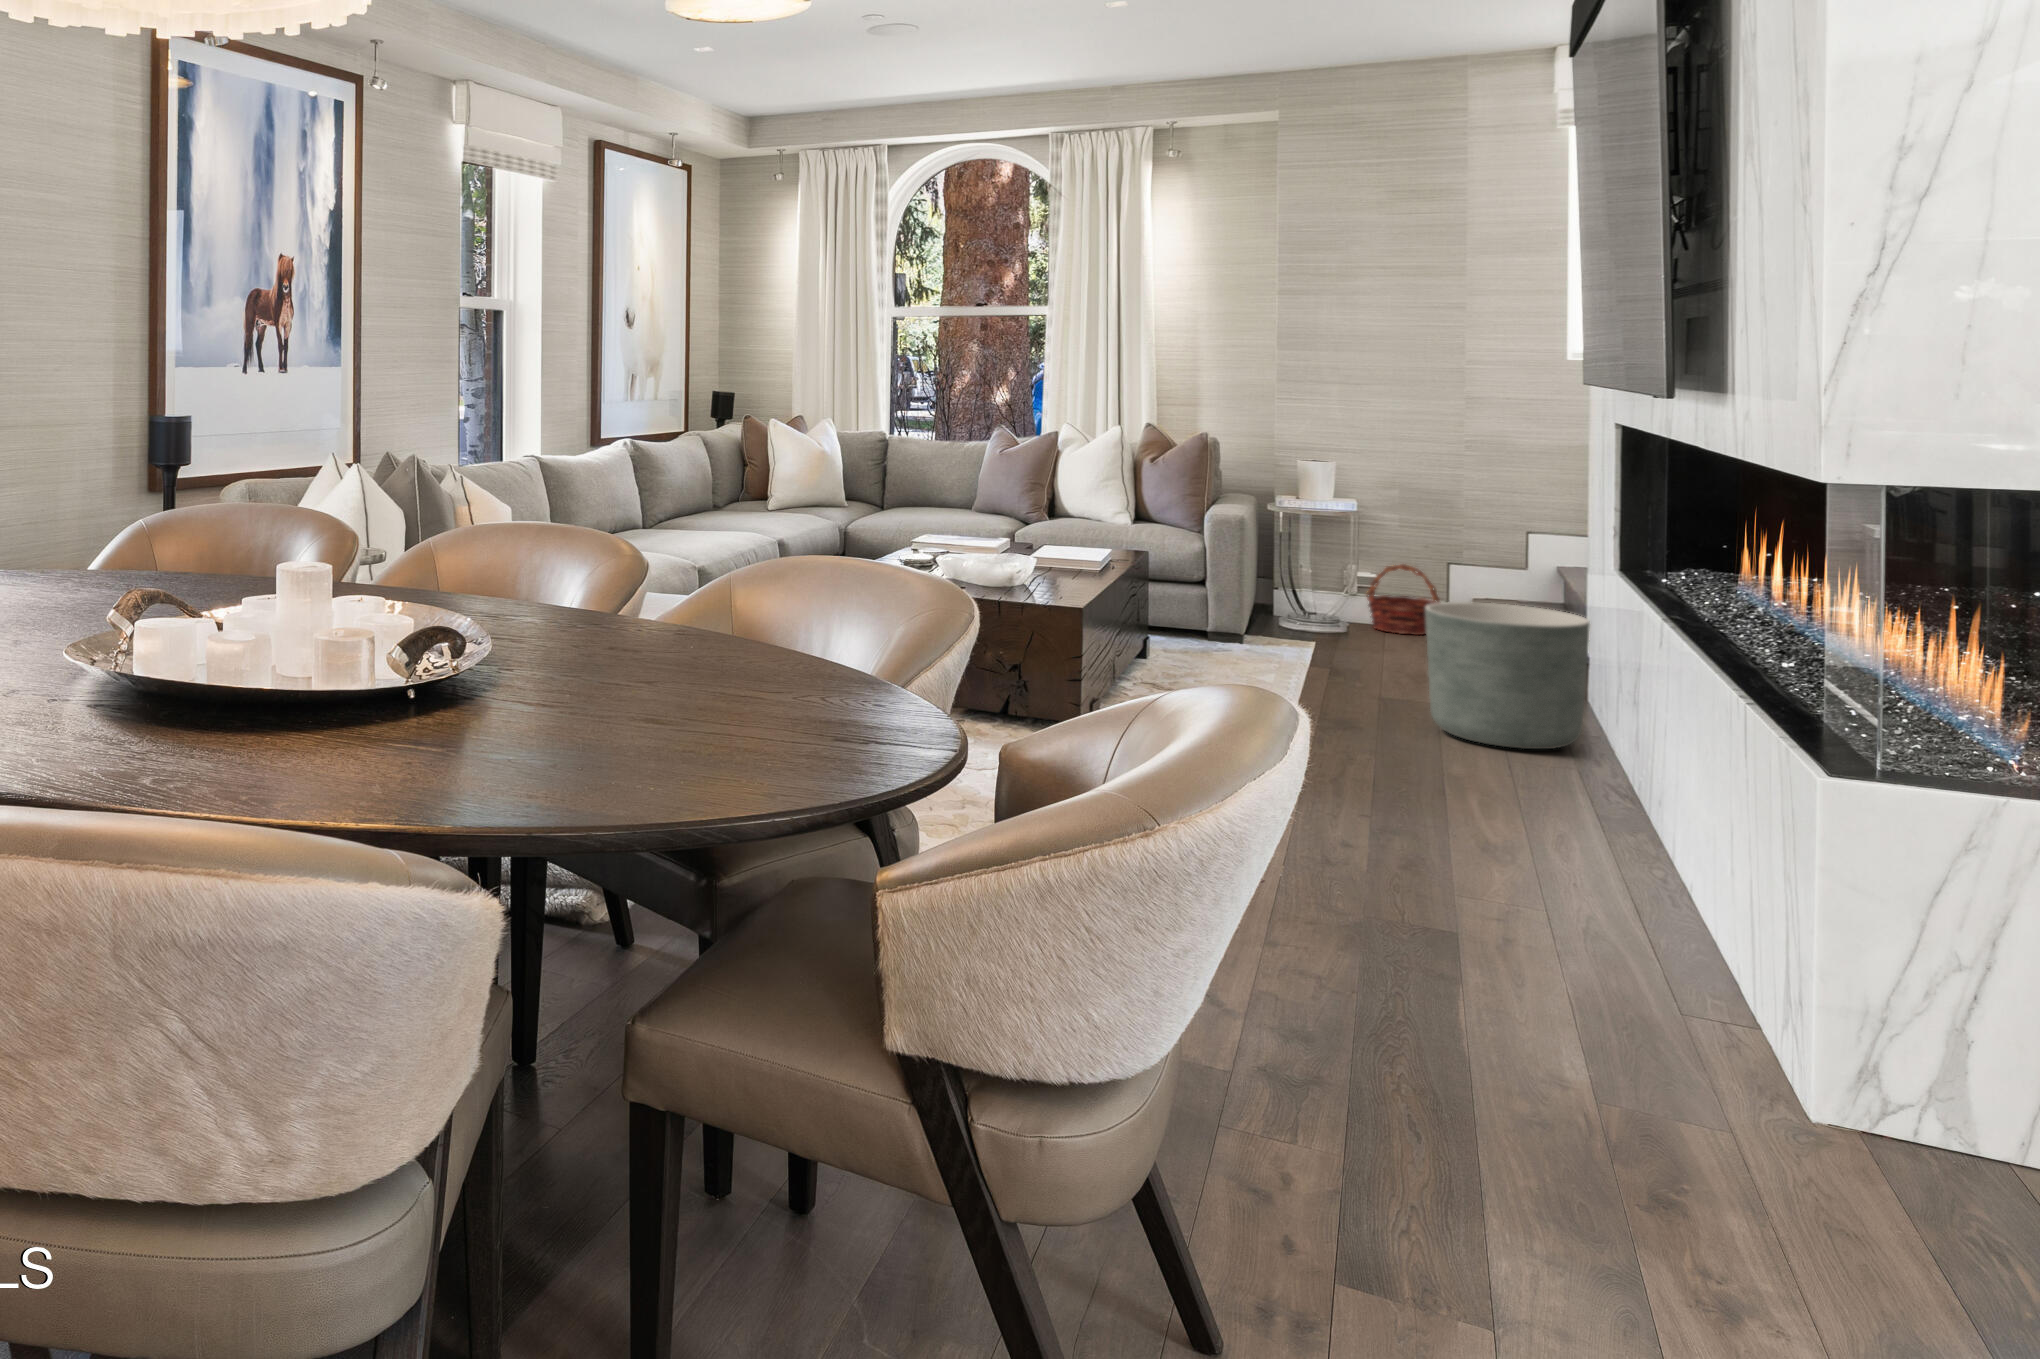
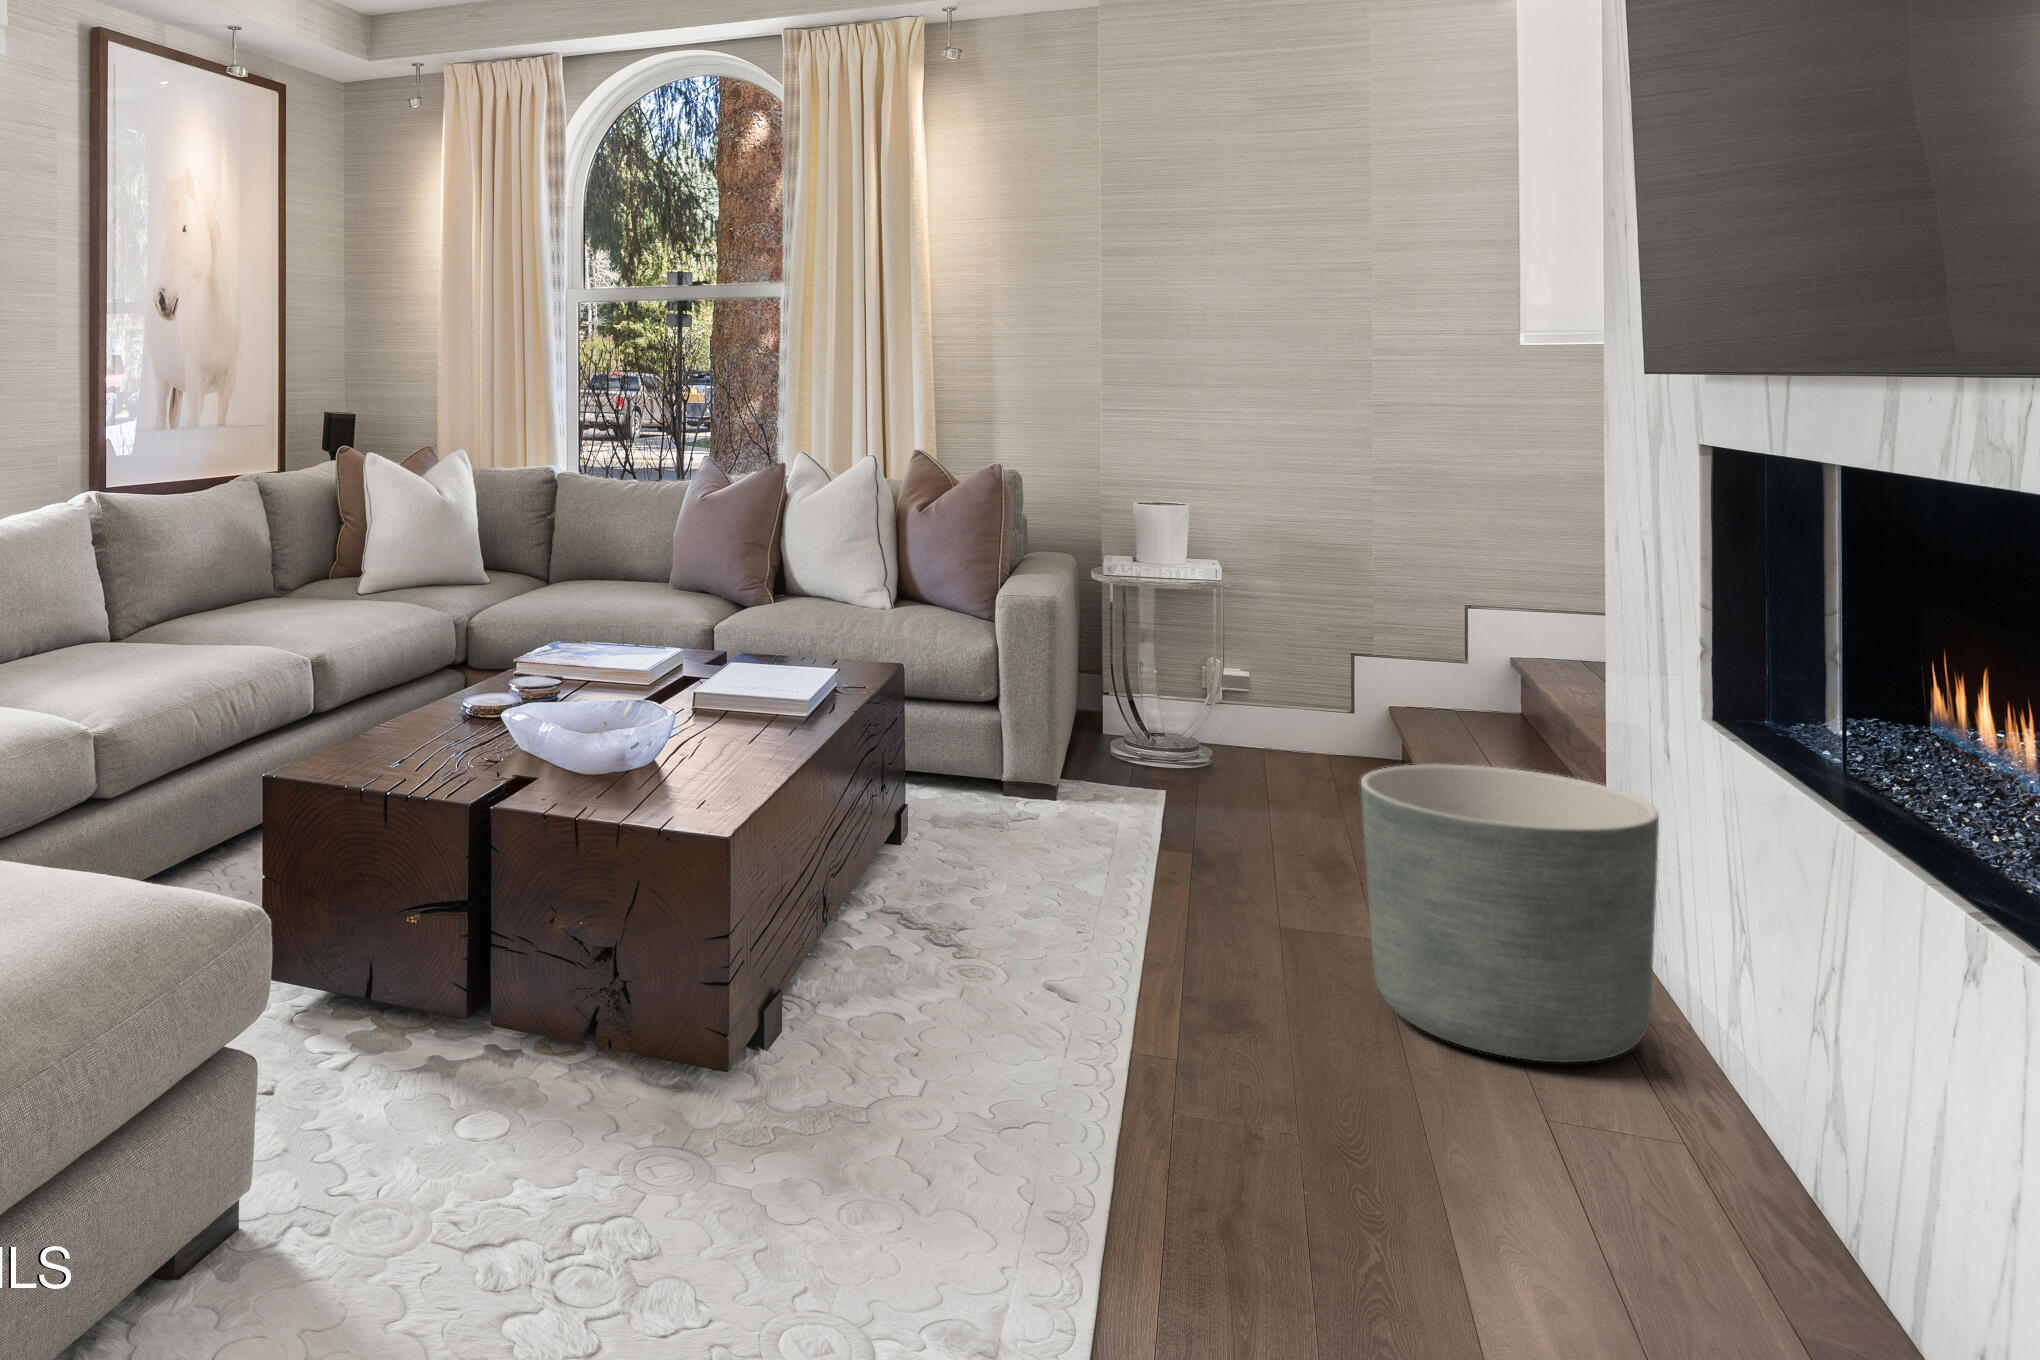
basket: present [1366,564,1441,635] -> none [1235,655,1344,766]

